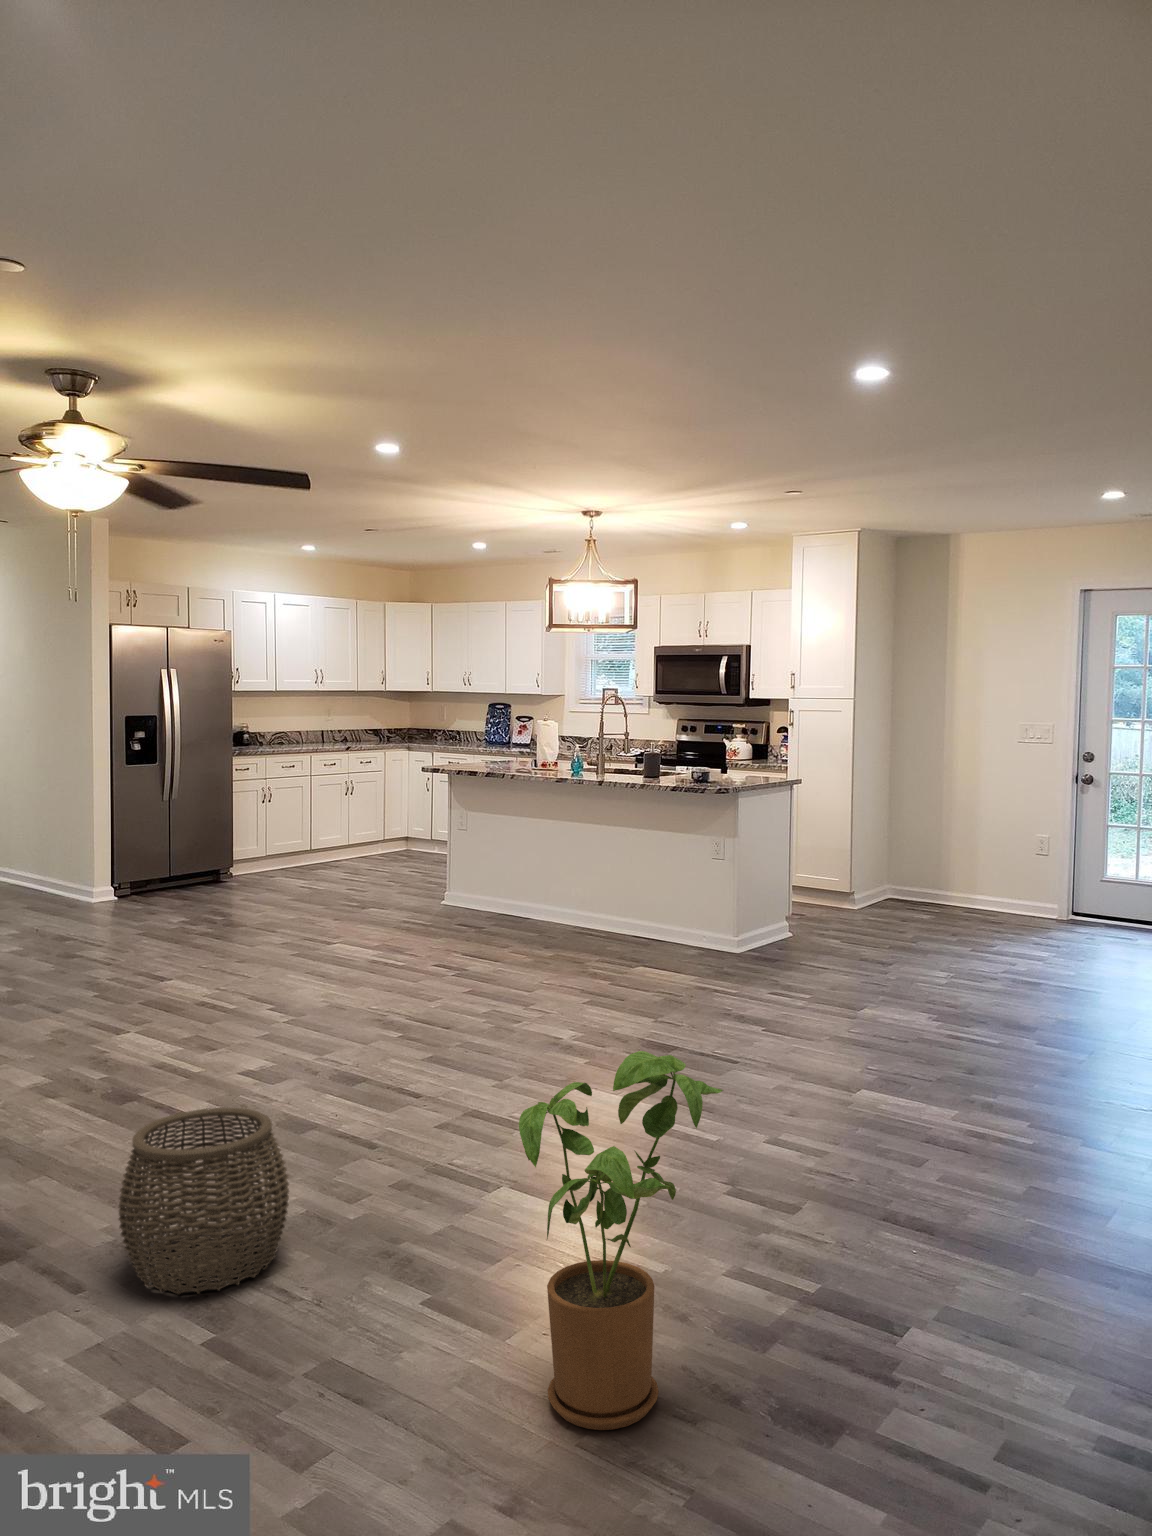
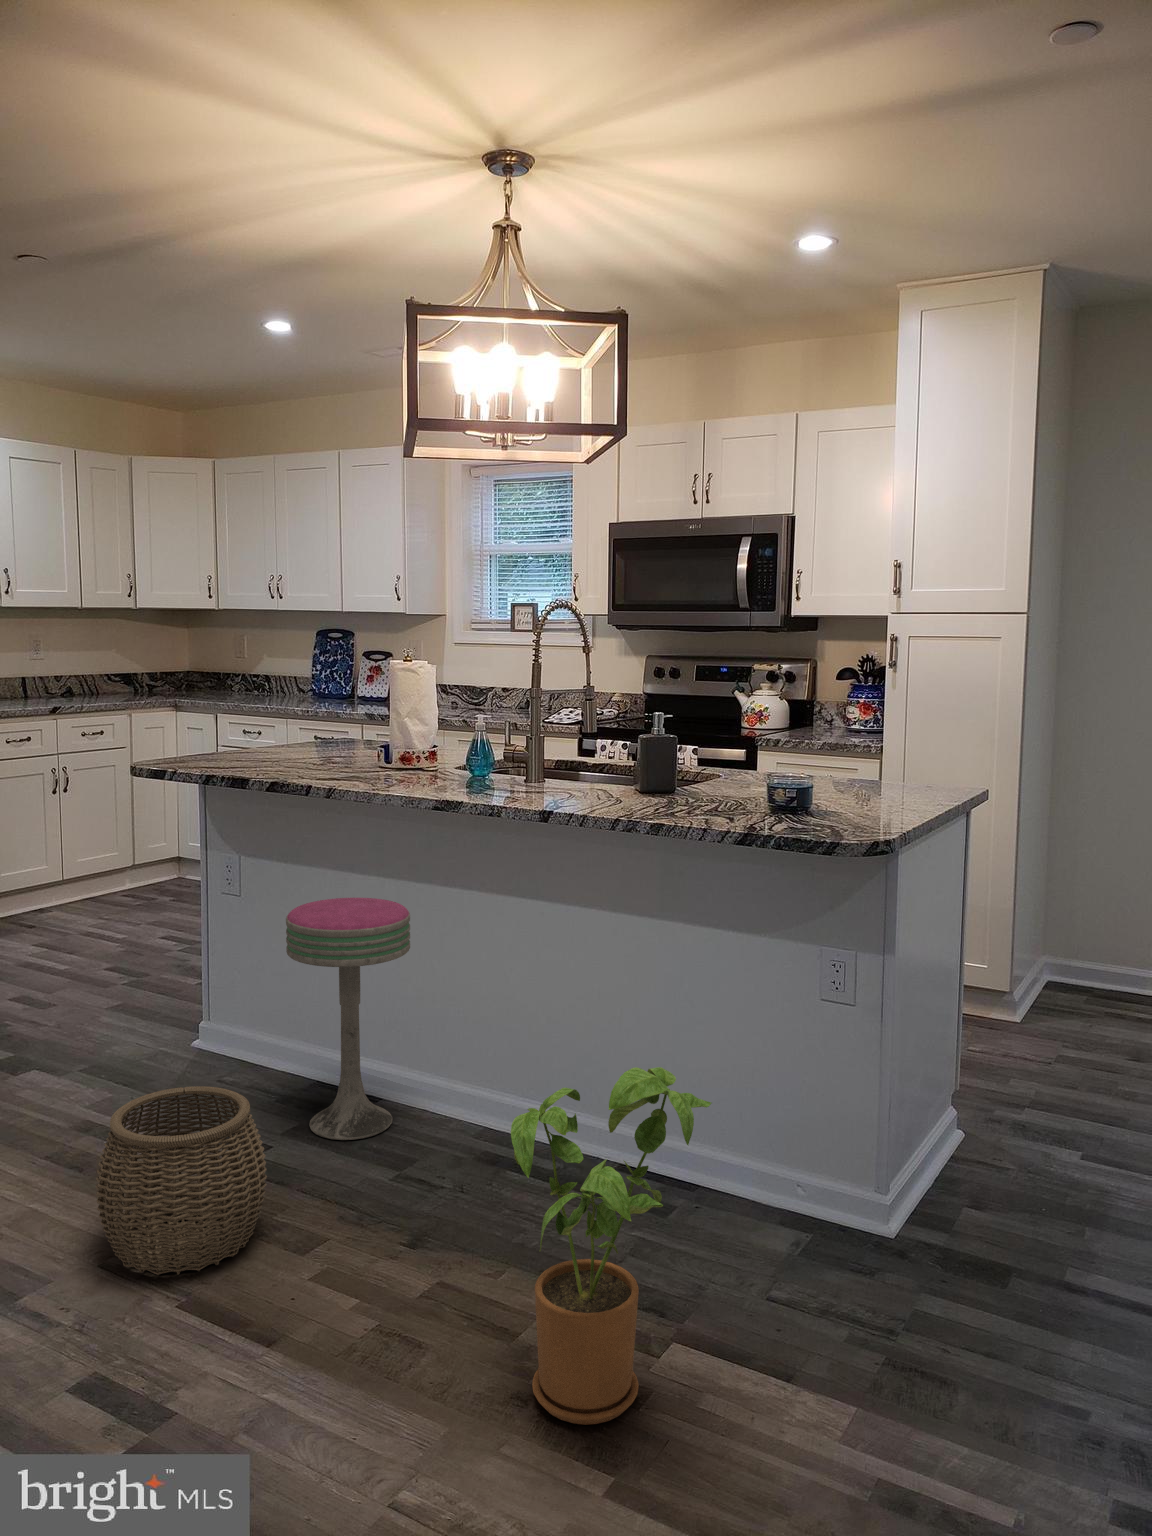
bar stool: none [315,930,438,1173] -> present [286,898,410,1140]

